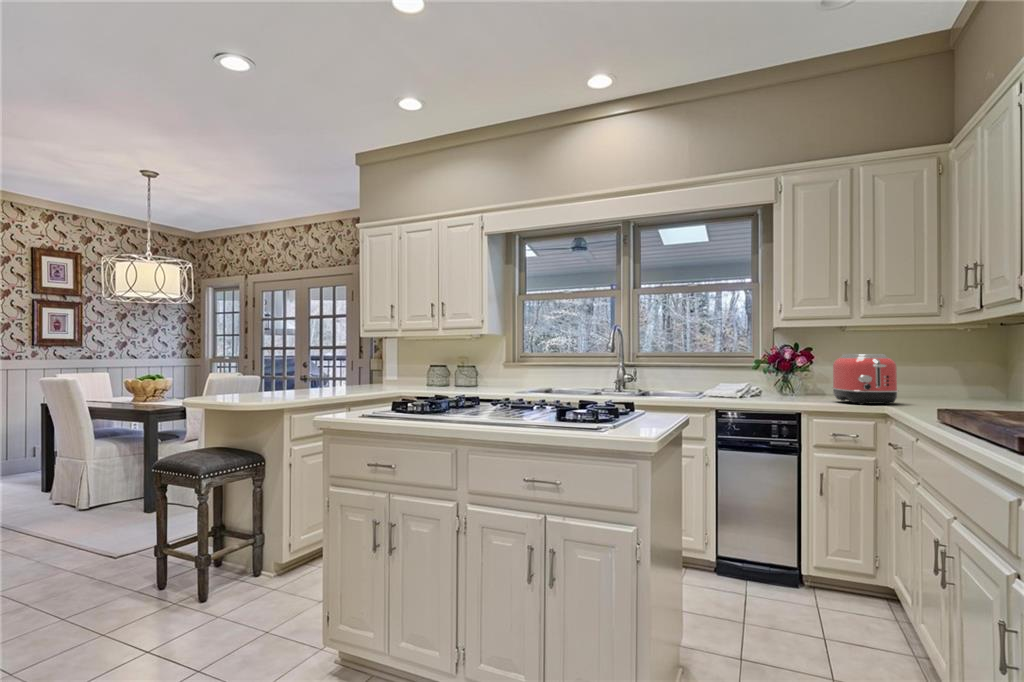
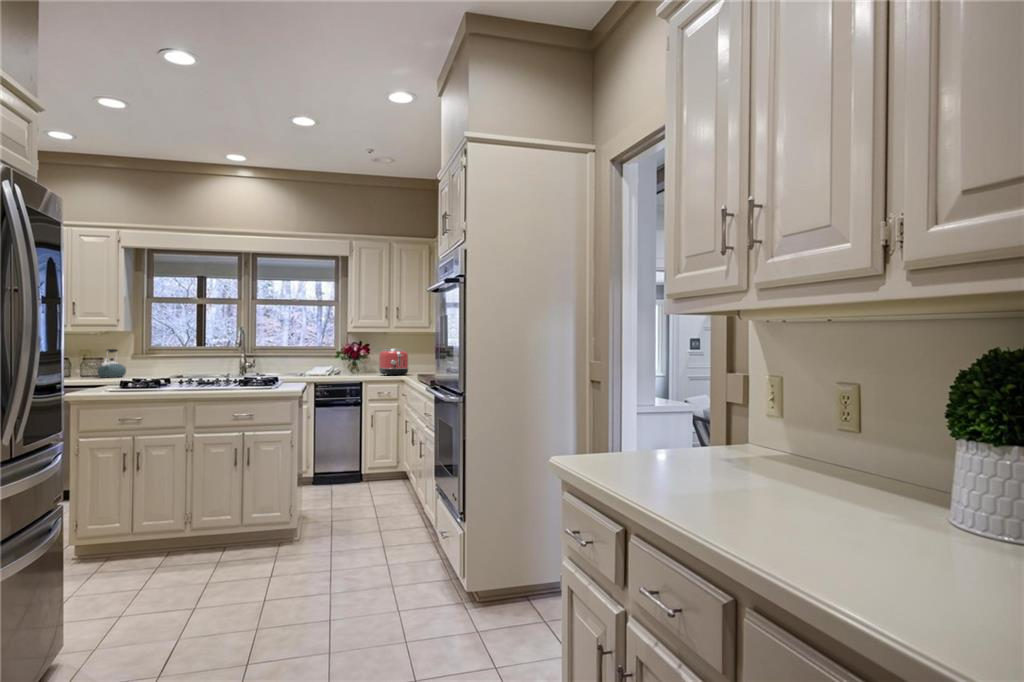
kettle: none [464,355,492,389] -> present [97,349,126,378]

